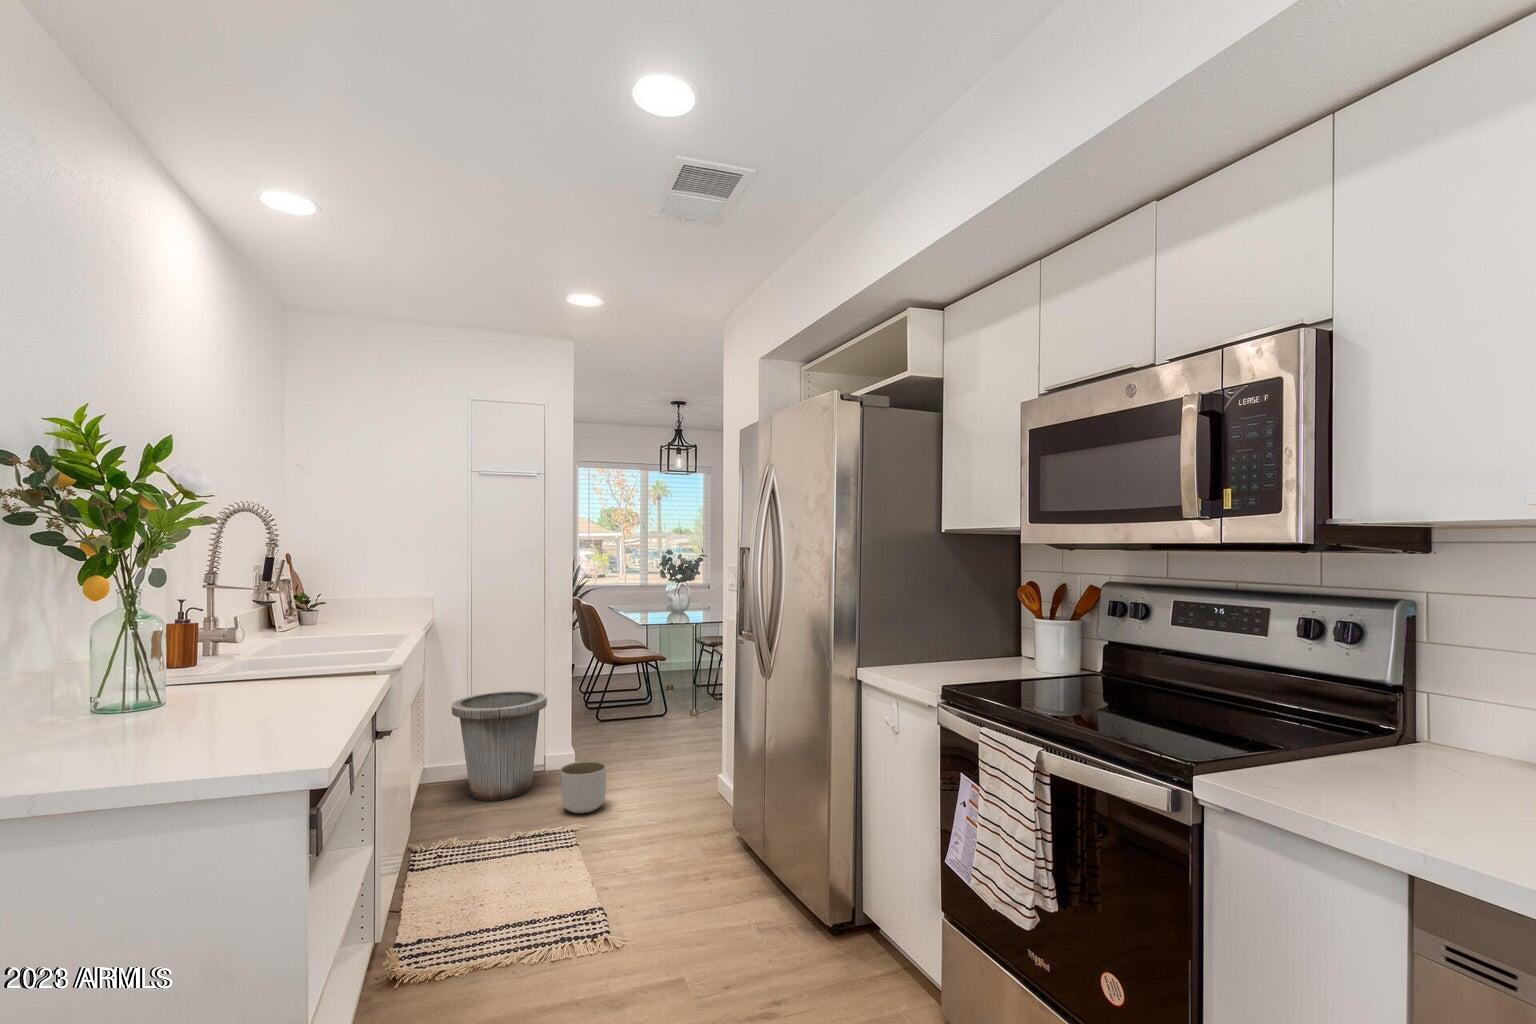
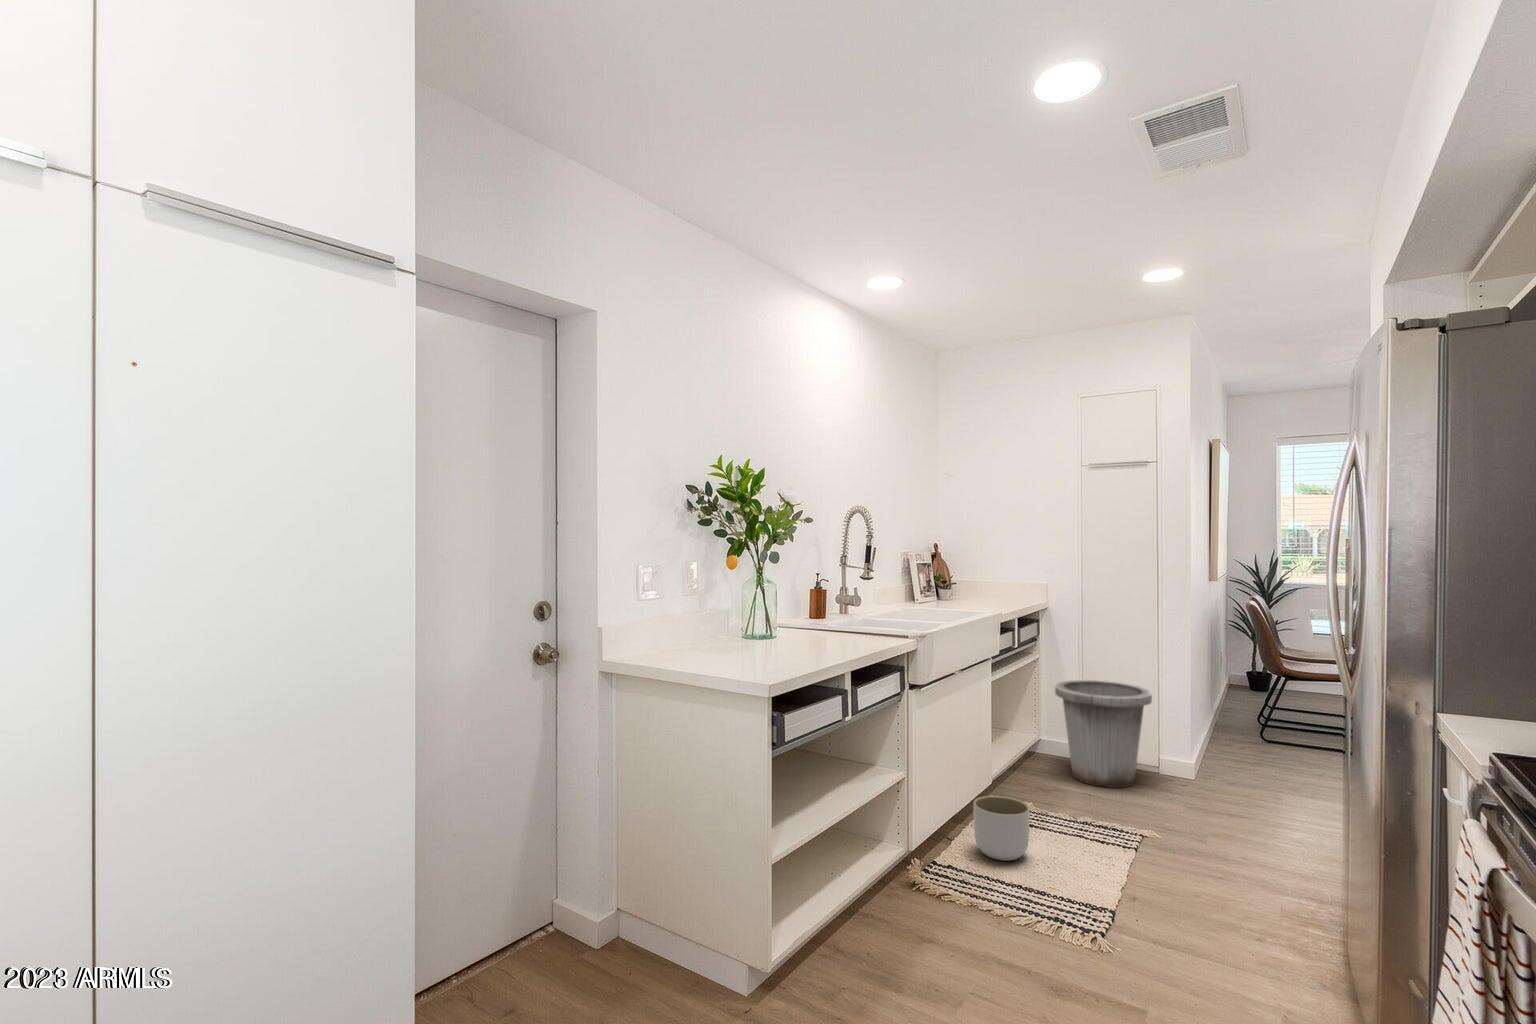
planter: present [560,761,606,813] -> present [973,796,1030,861]

